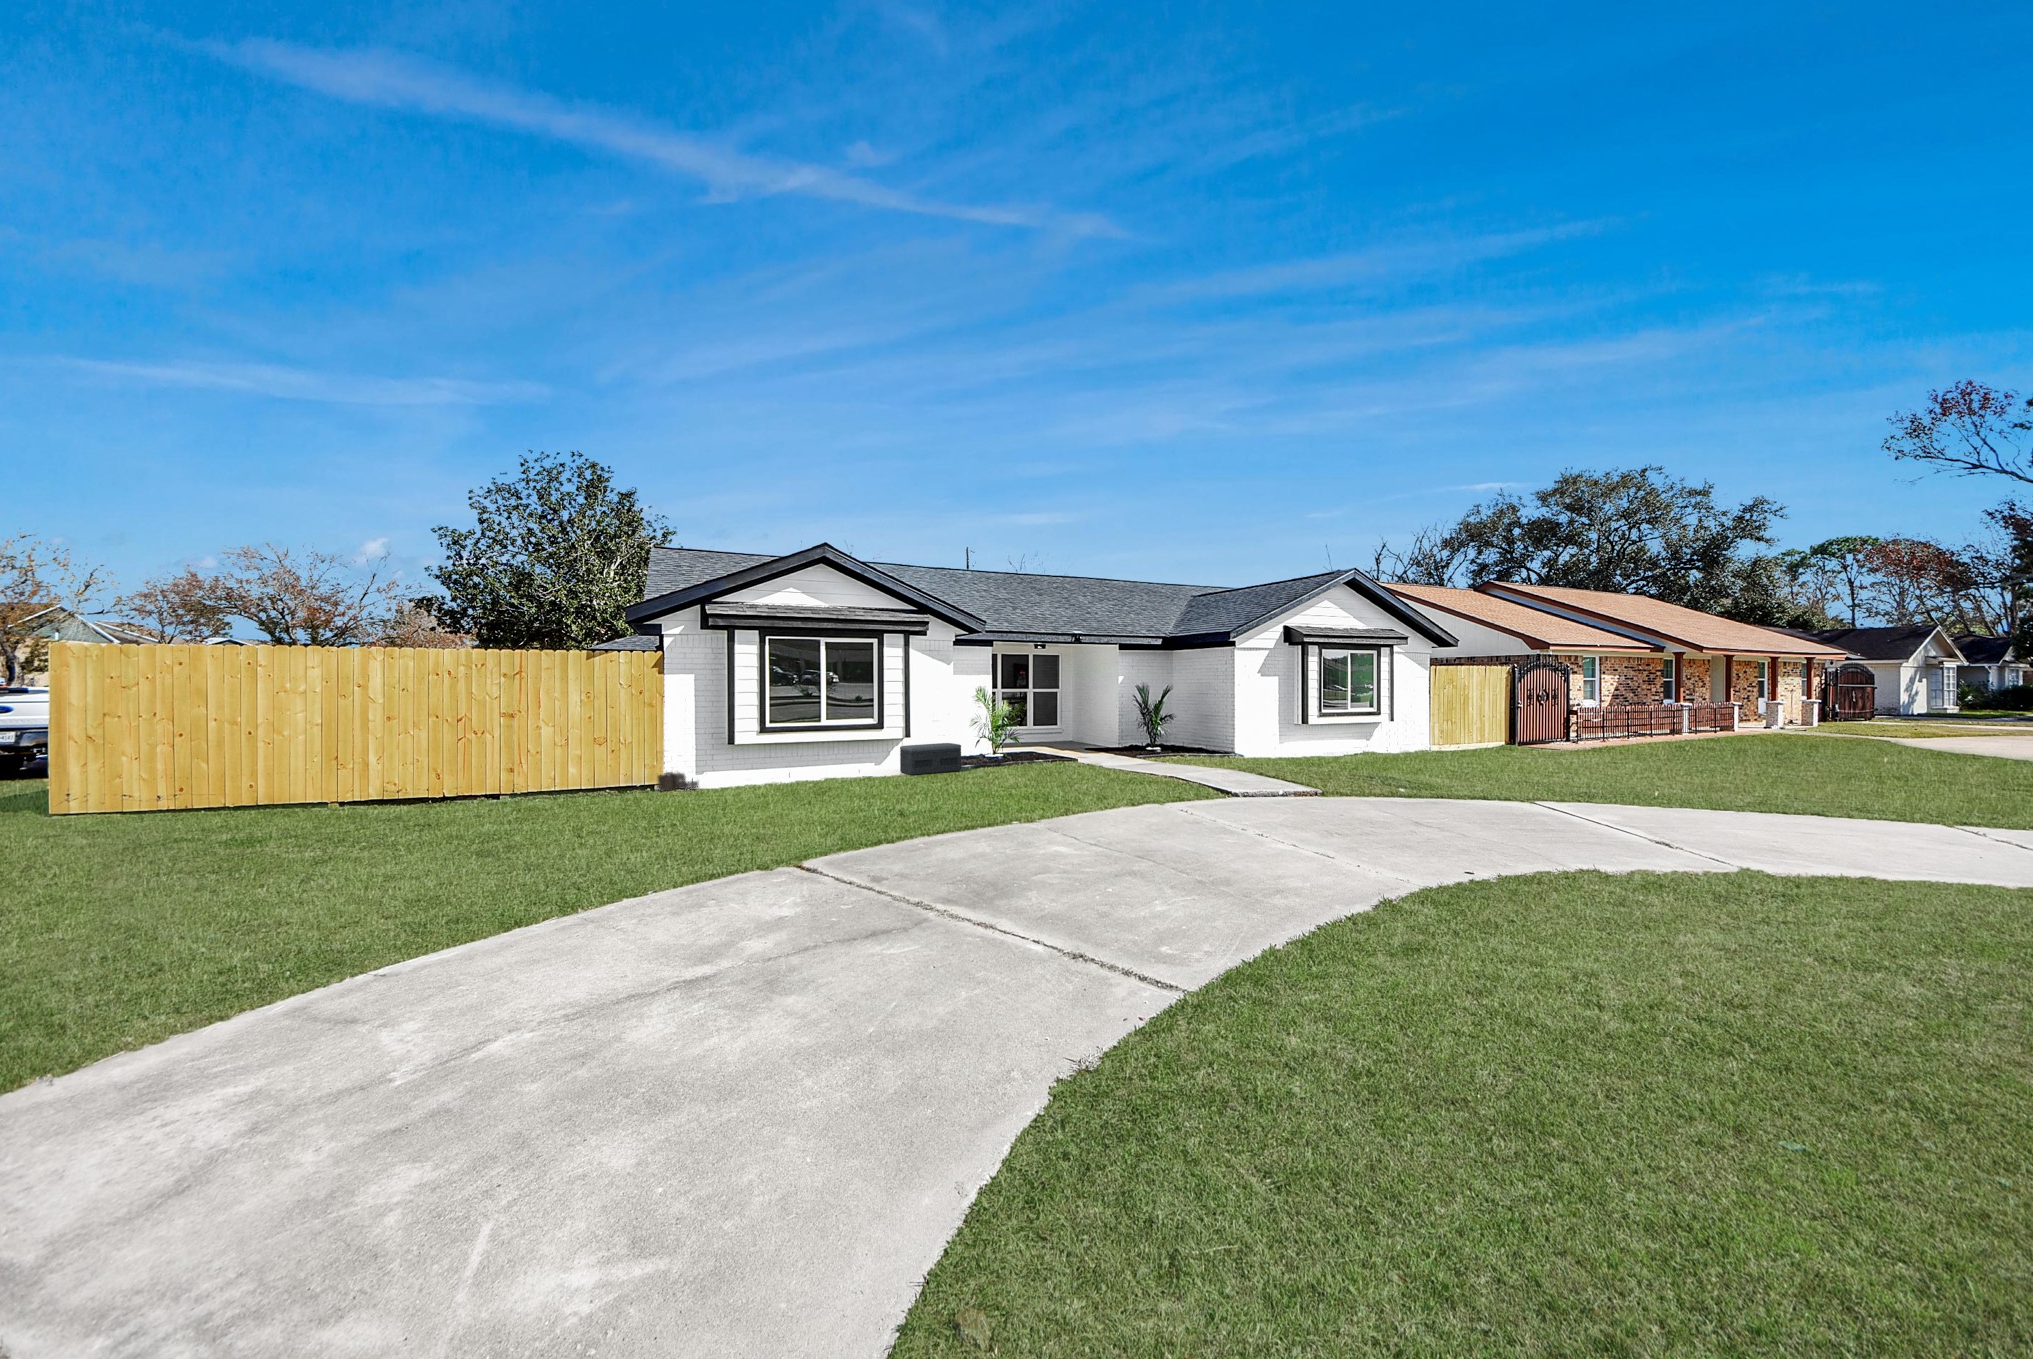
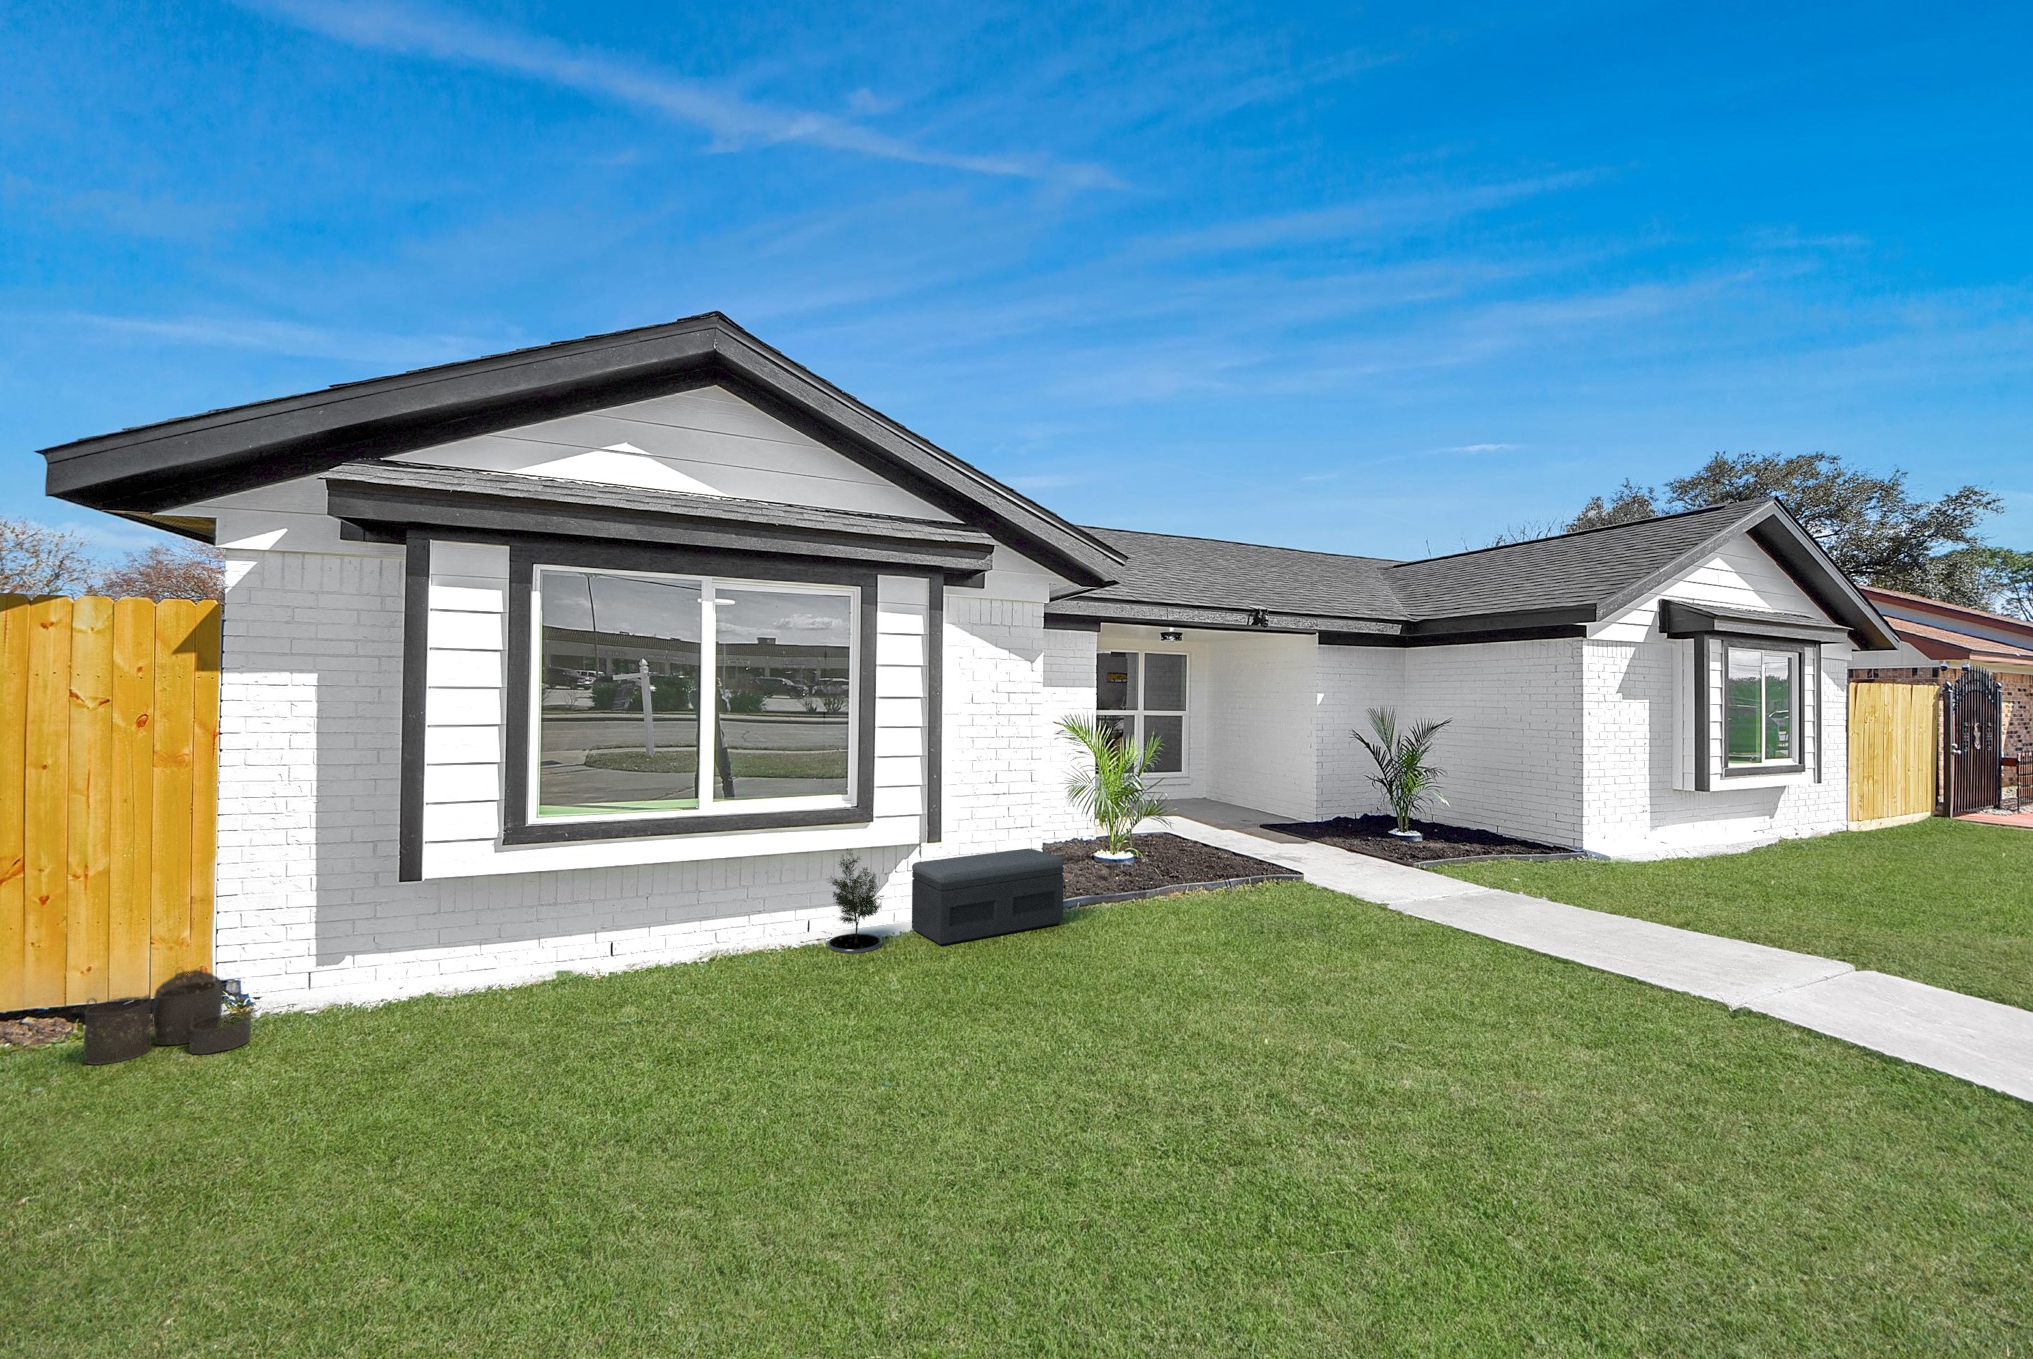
potted tree: none [868,738,890,777] -> present [827,849,884,953]

